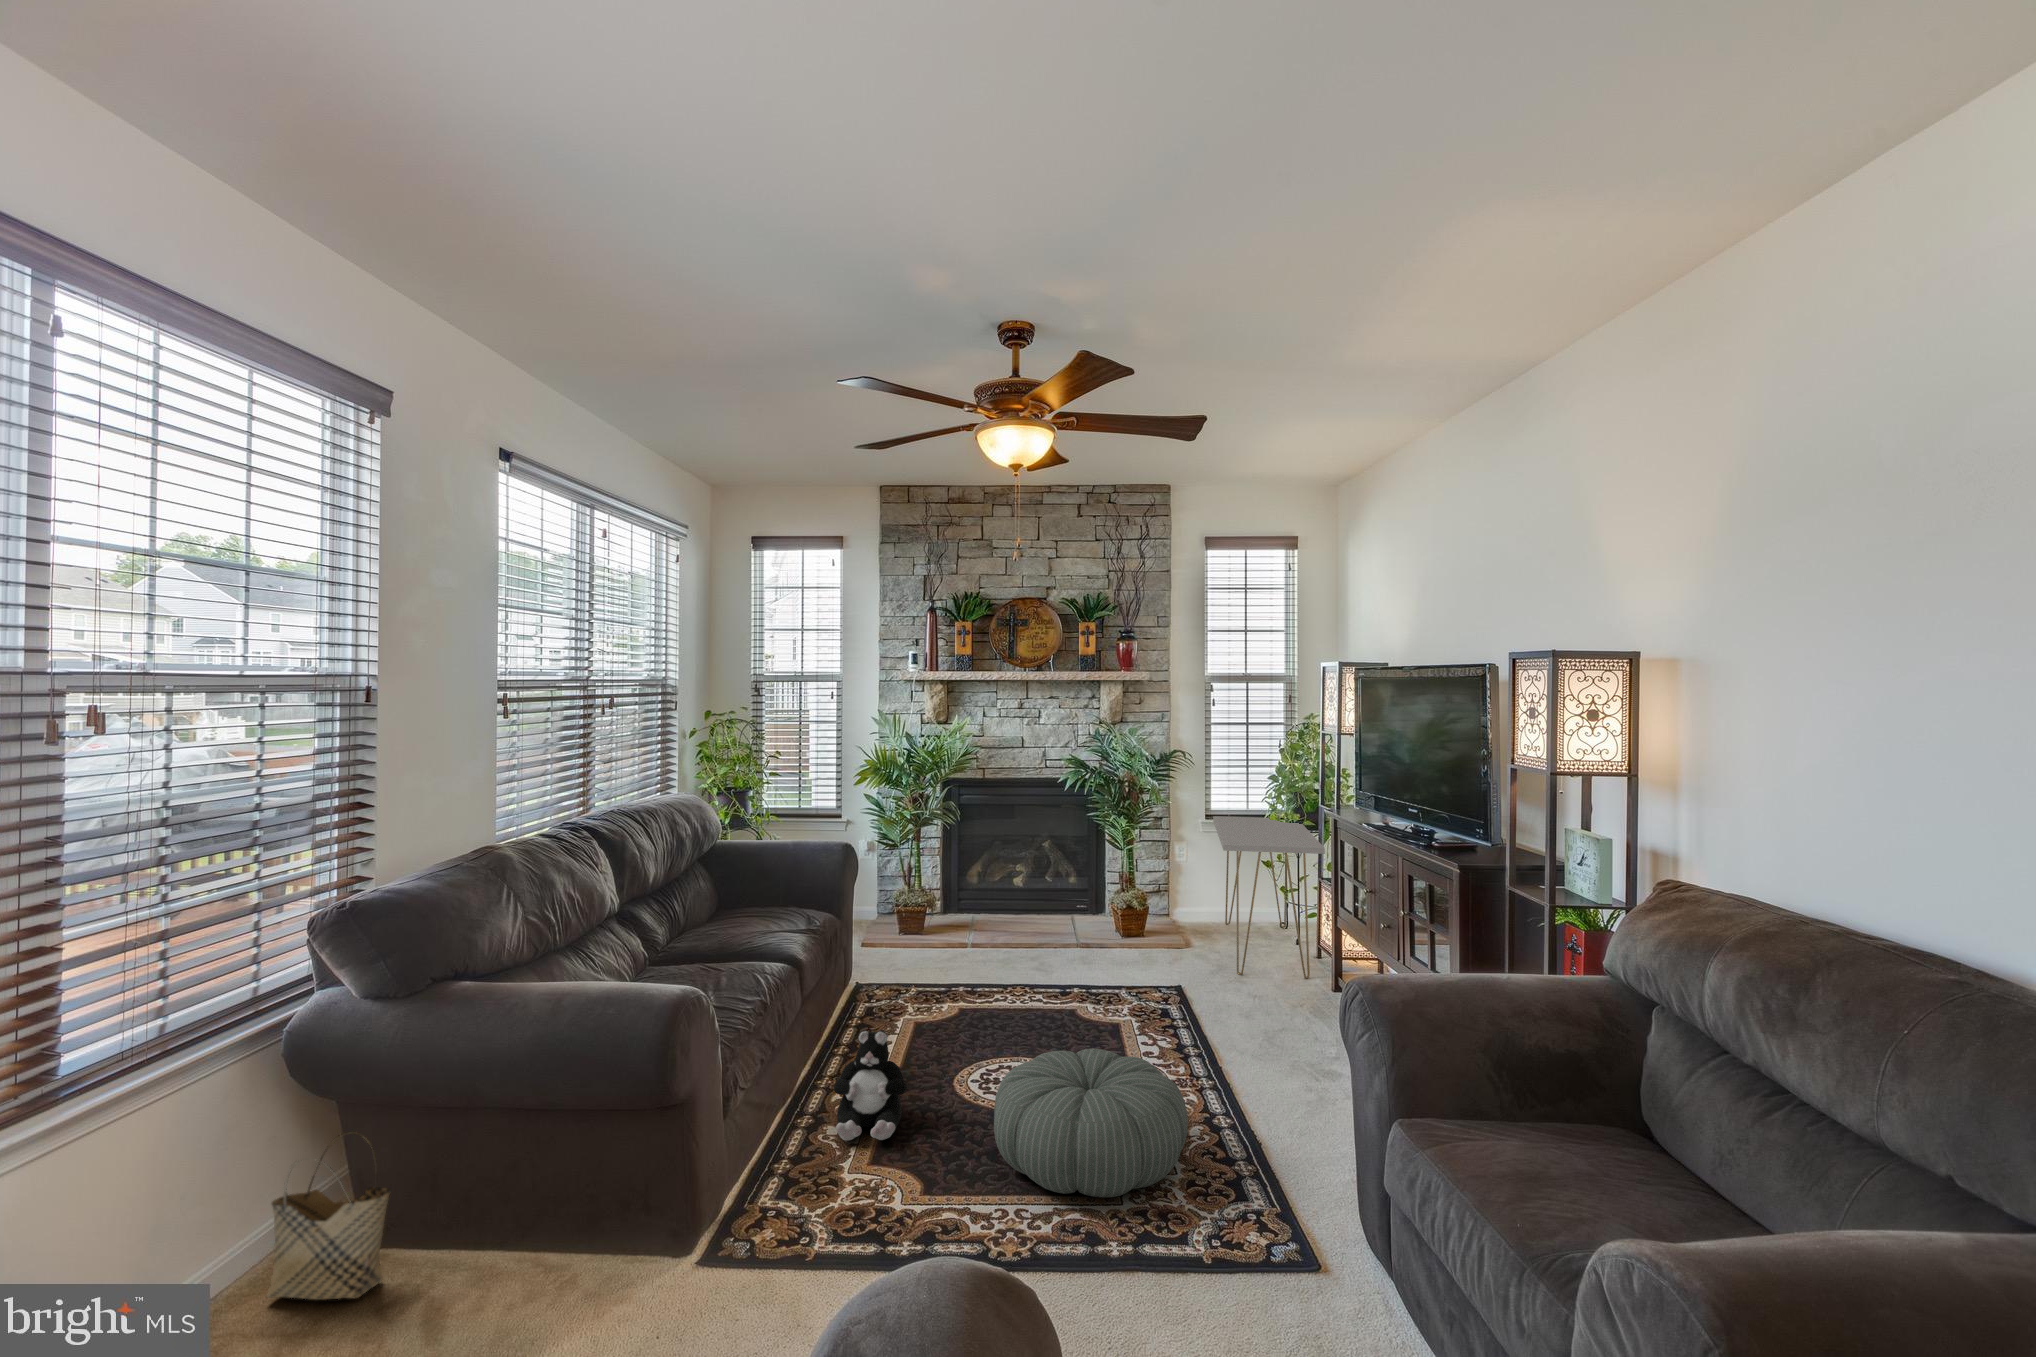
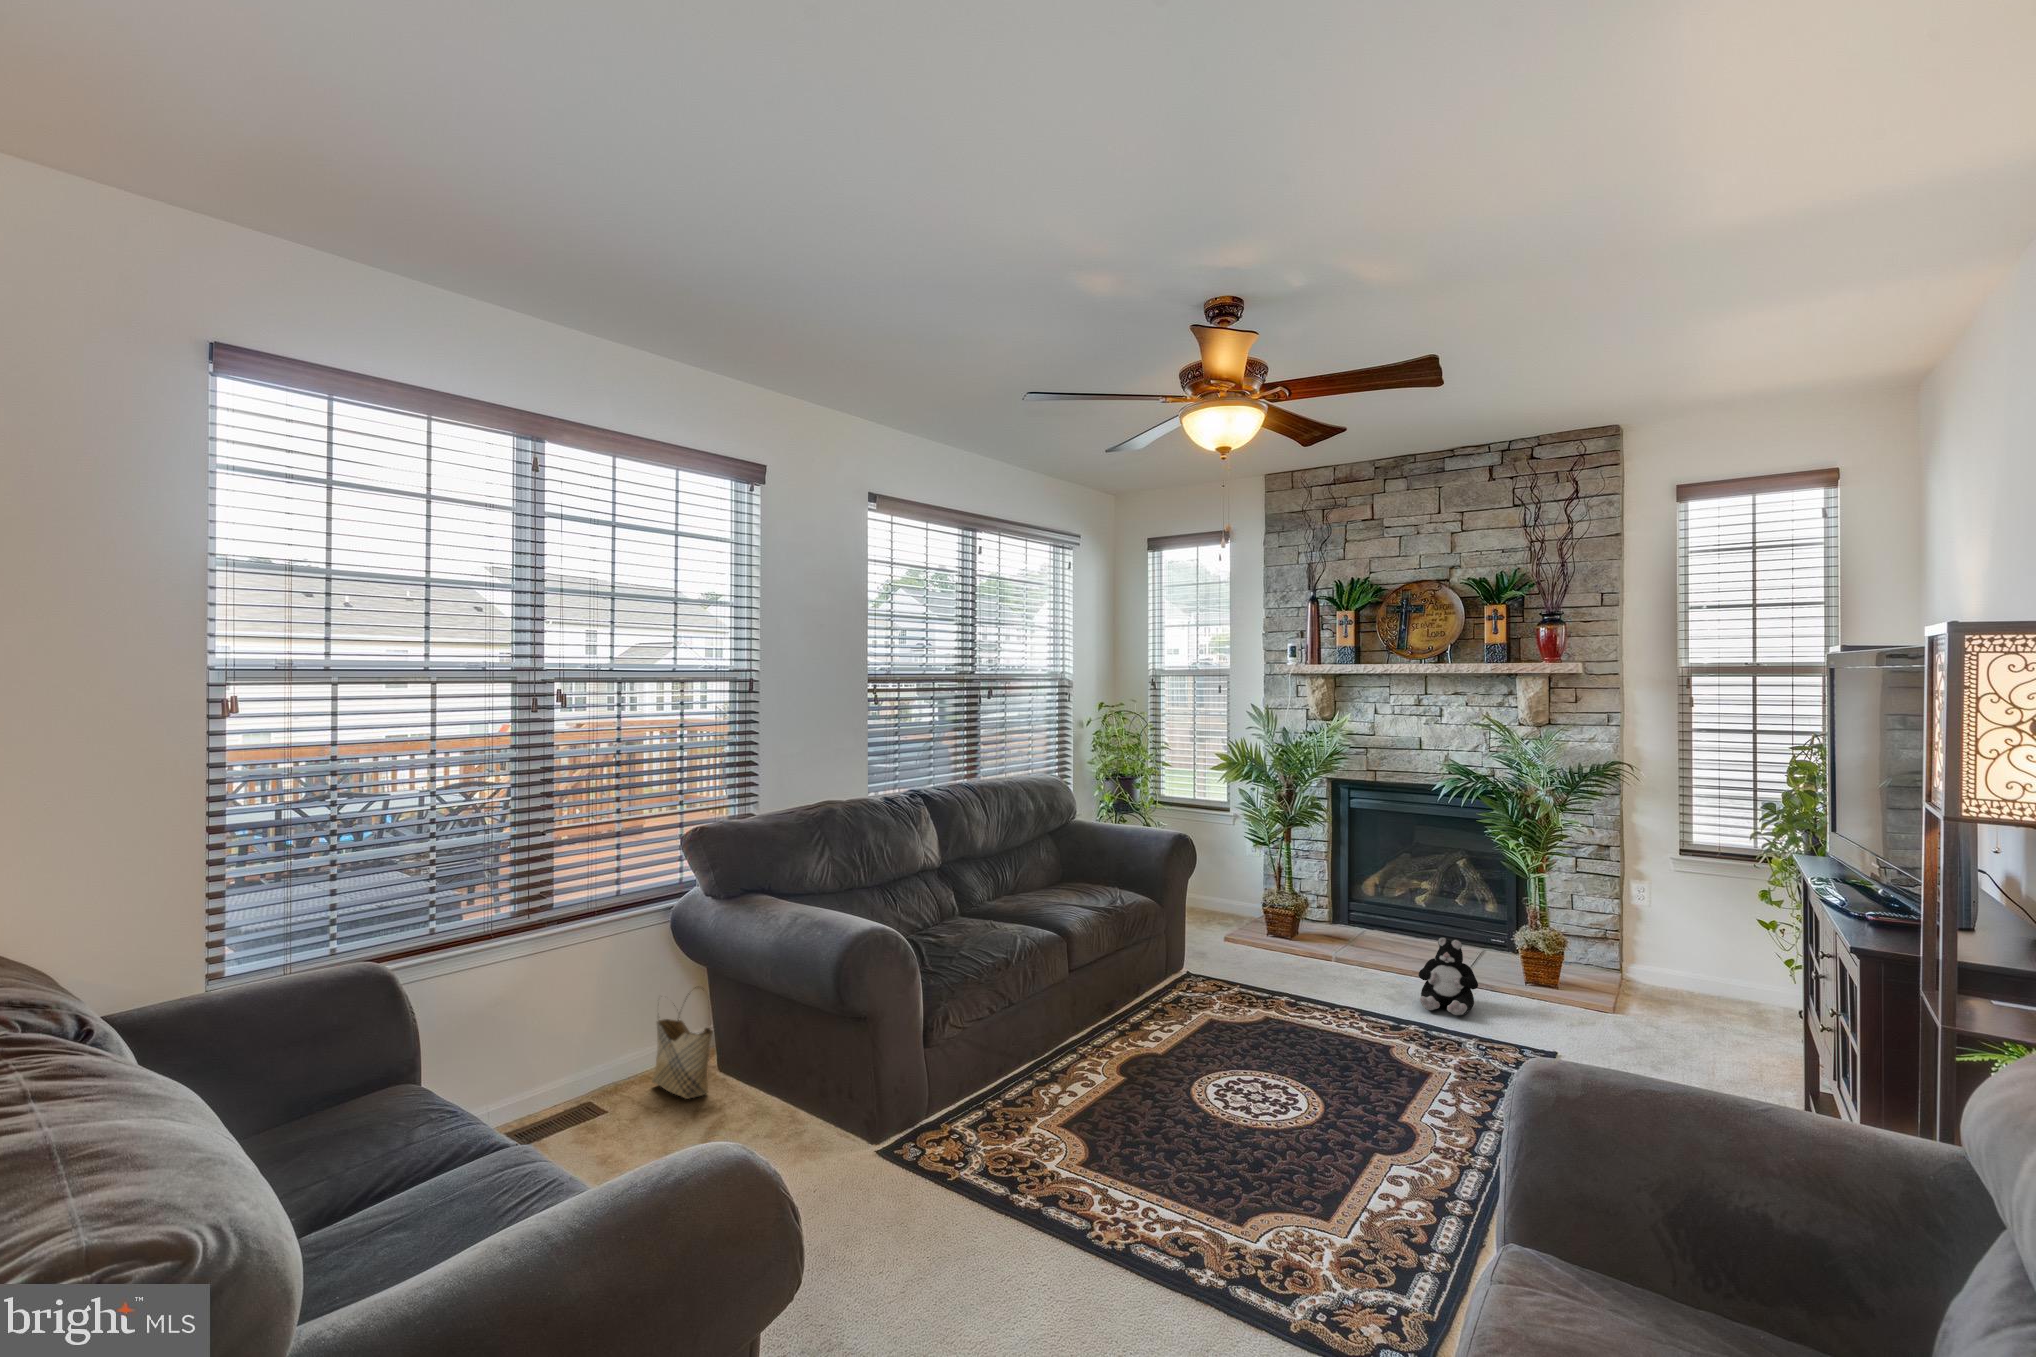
console table: present [1213,816,1325,979] -> none [1637,849,1828,1084]
plush toy: present [834,1030,907,1141] -> present [1419,937,1478,1016]
pouf: present [994,1049,1188,1197] -> none [1156,1067,1376,1235]

